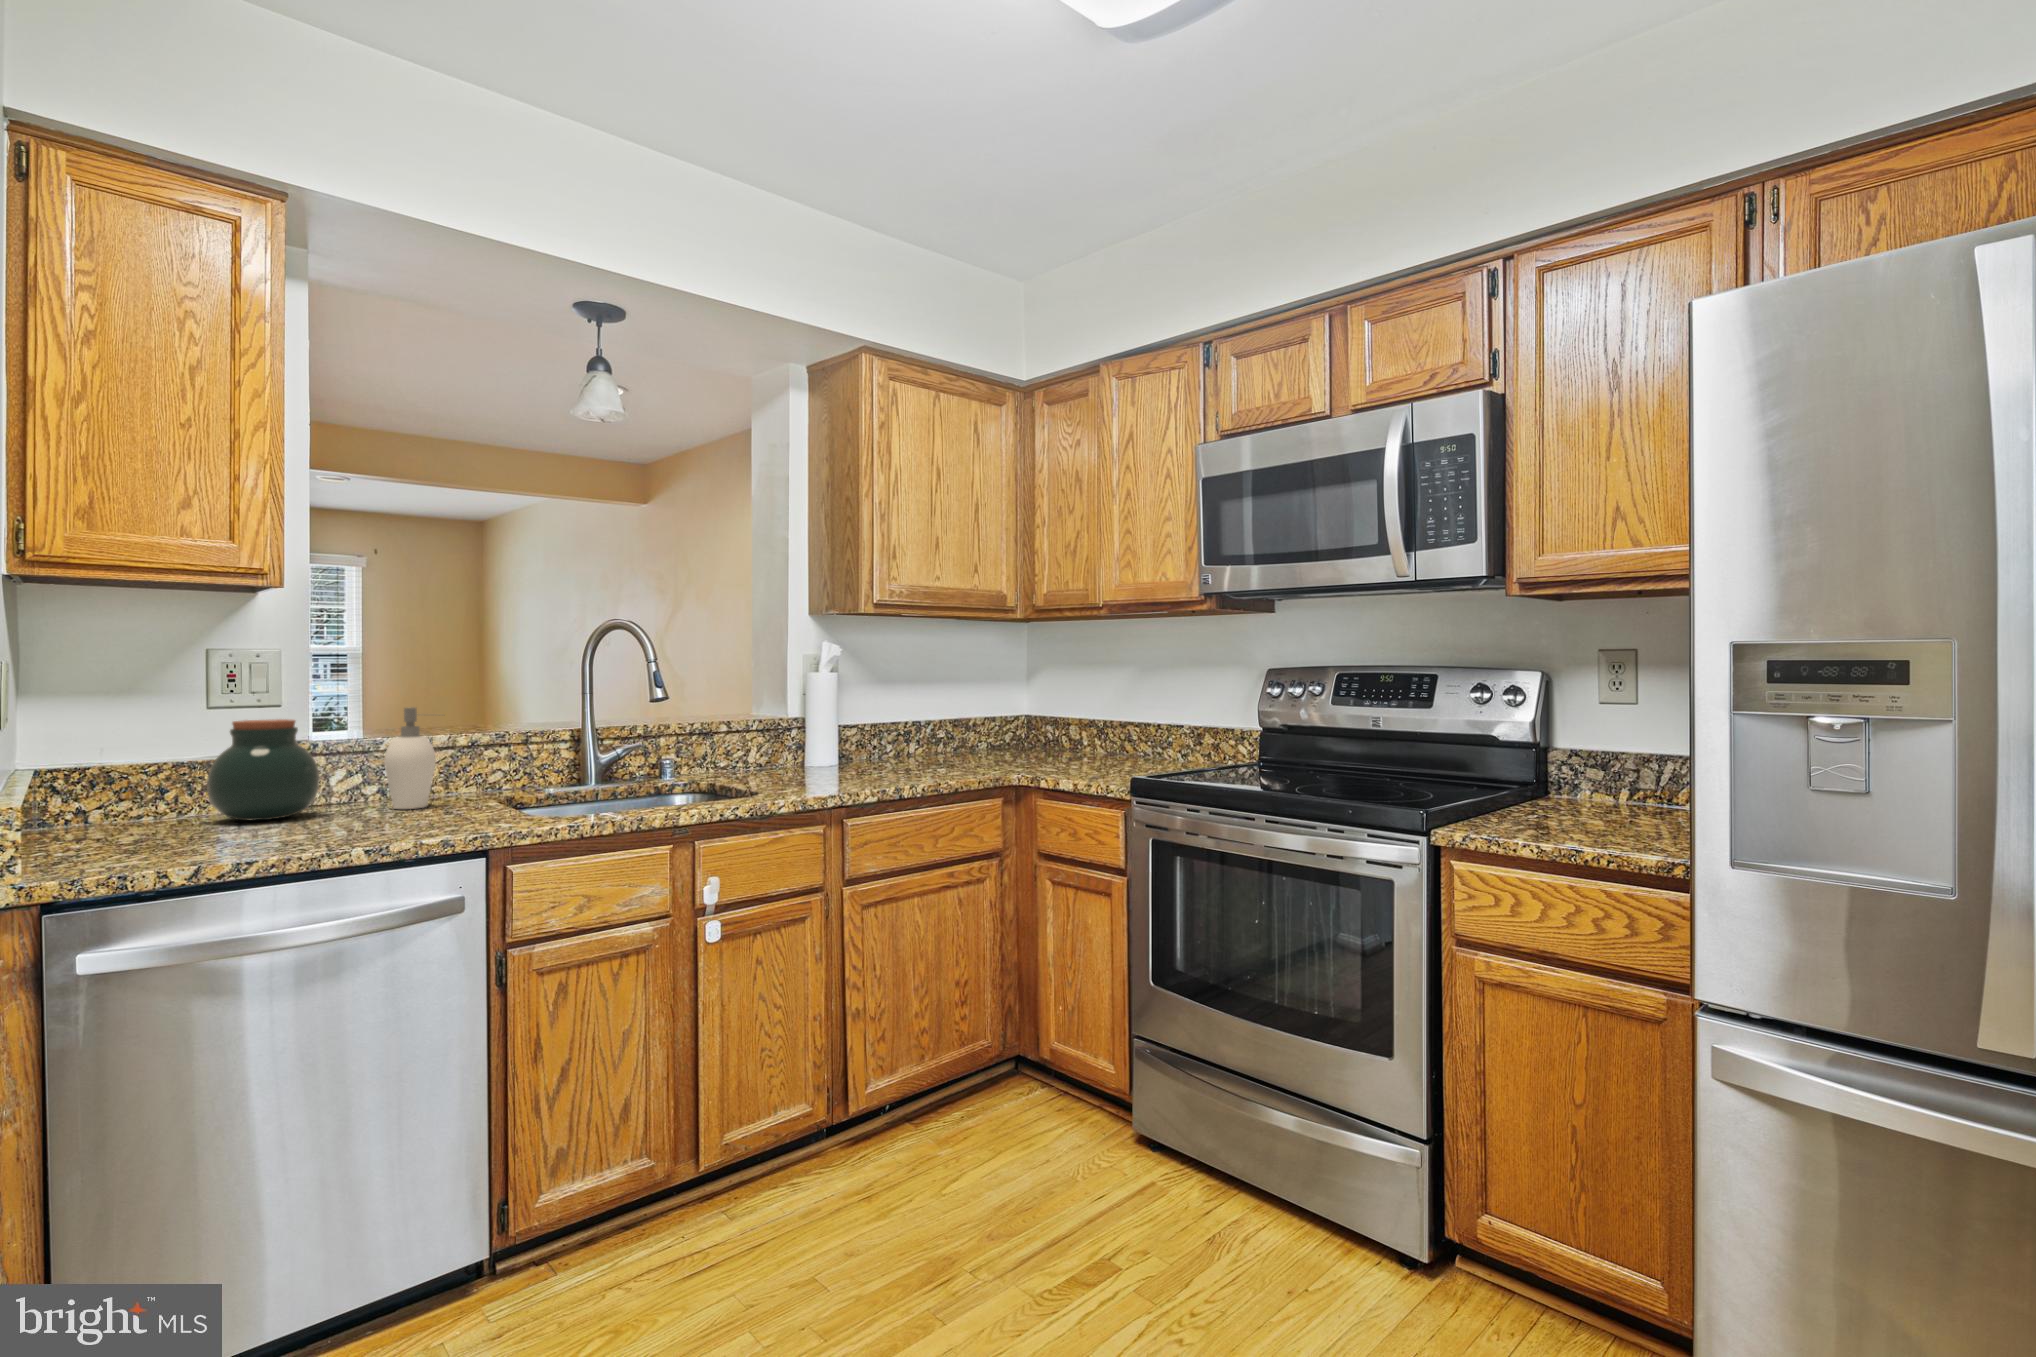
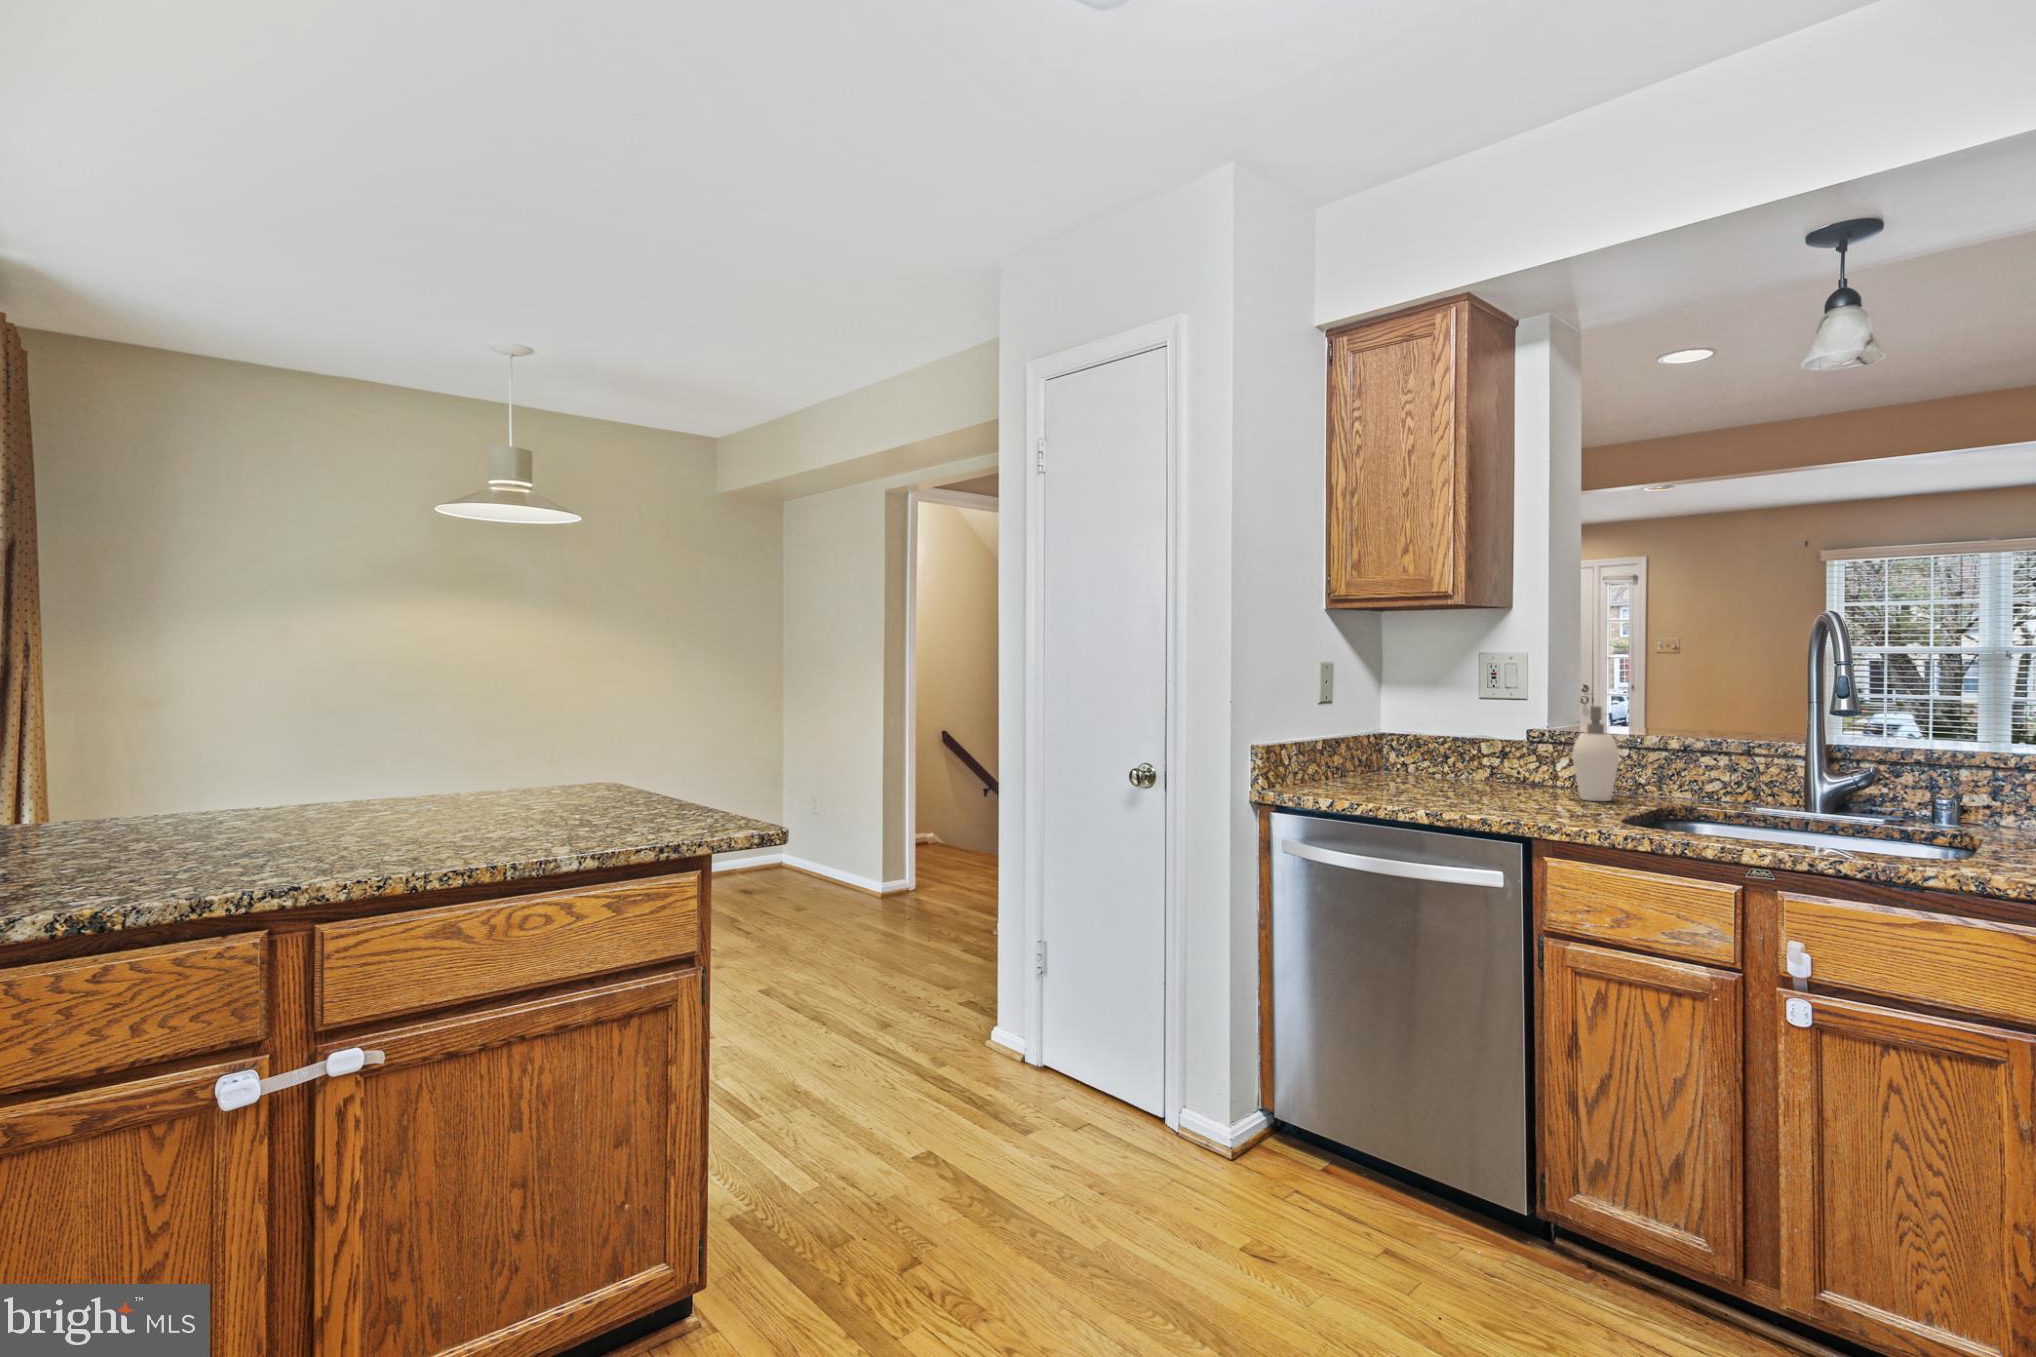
jar: present [207,719,319,821] -> none [1453,710,1532,791]

